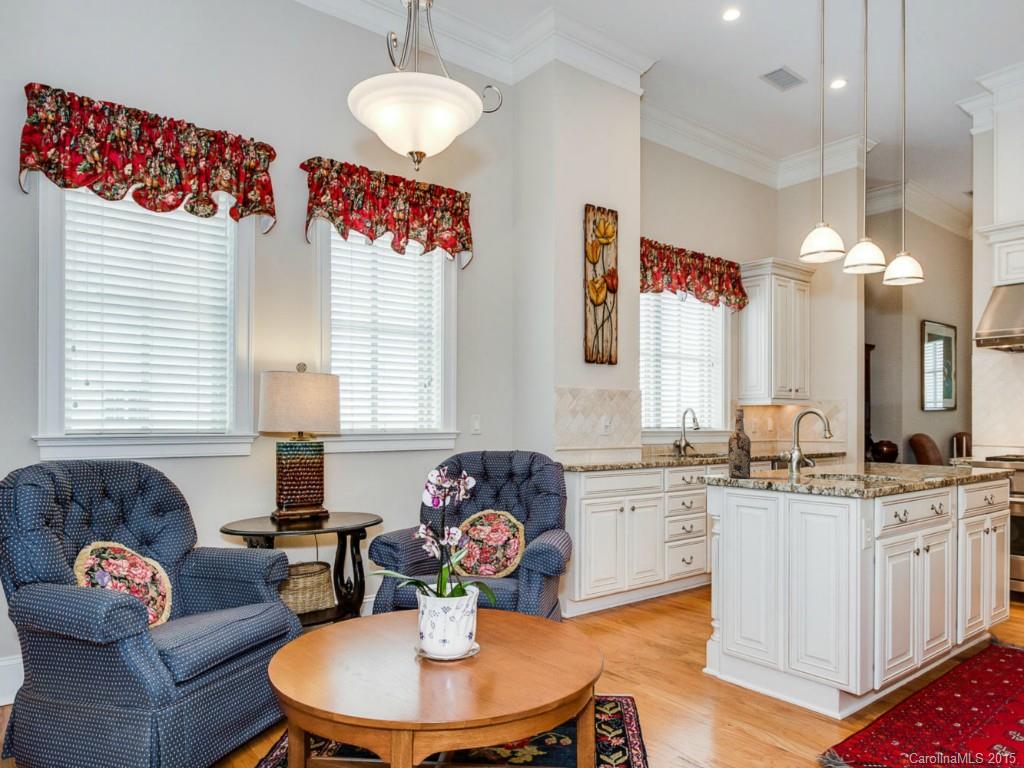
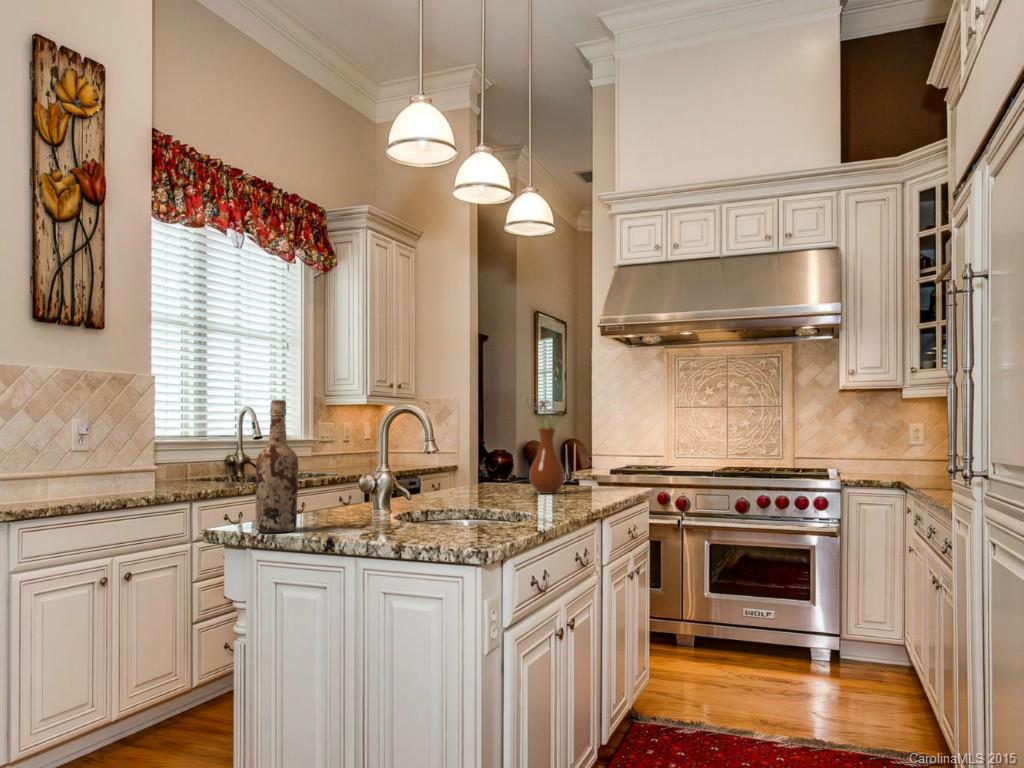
vase: none [889,404,936,472] -> present [524,398,569,494]

